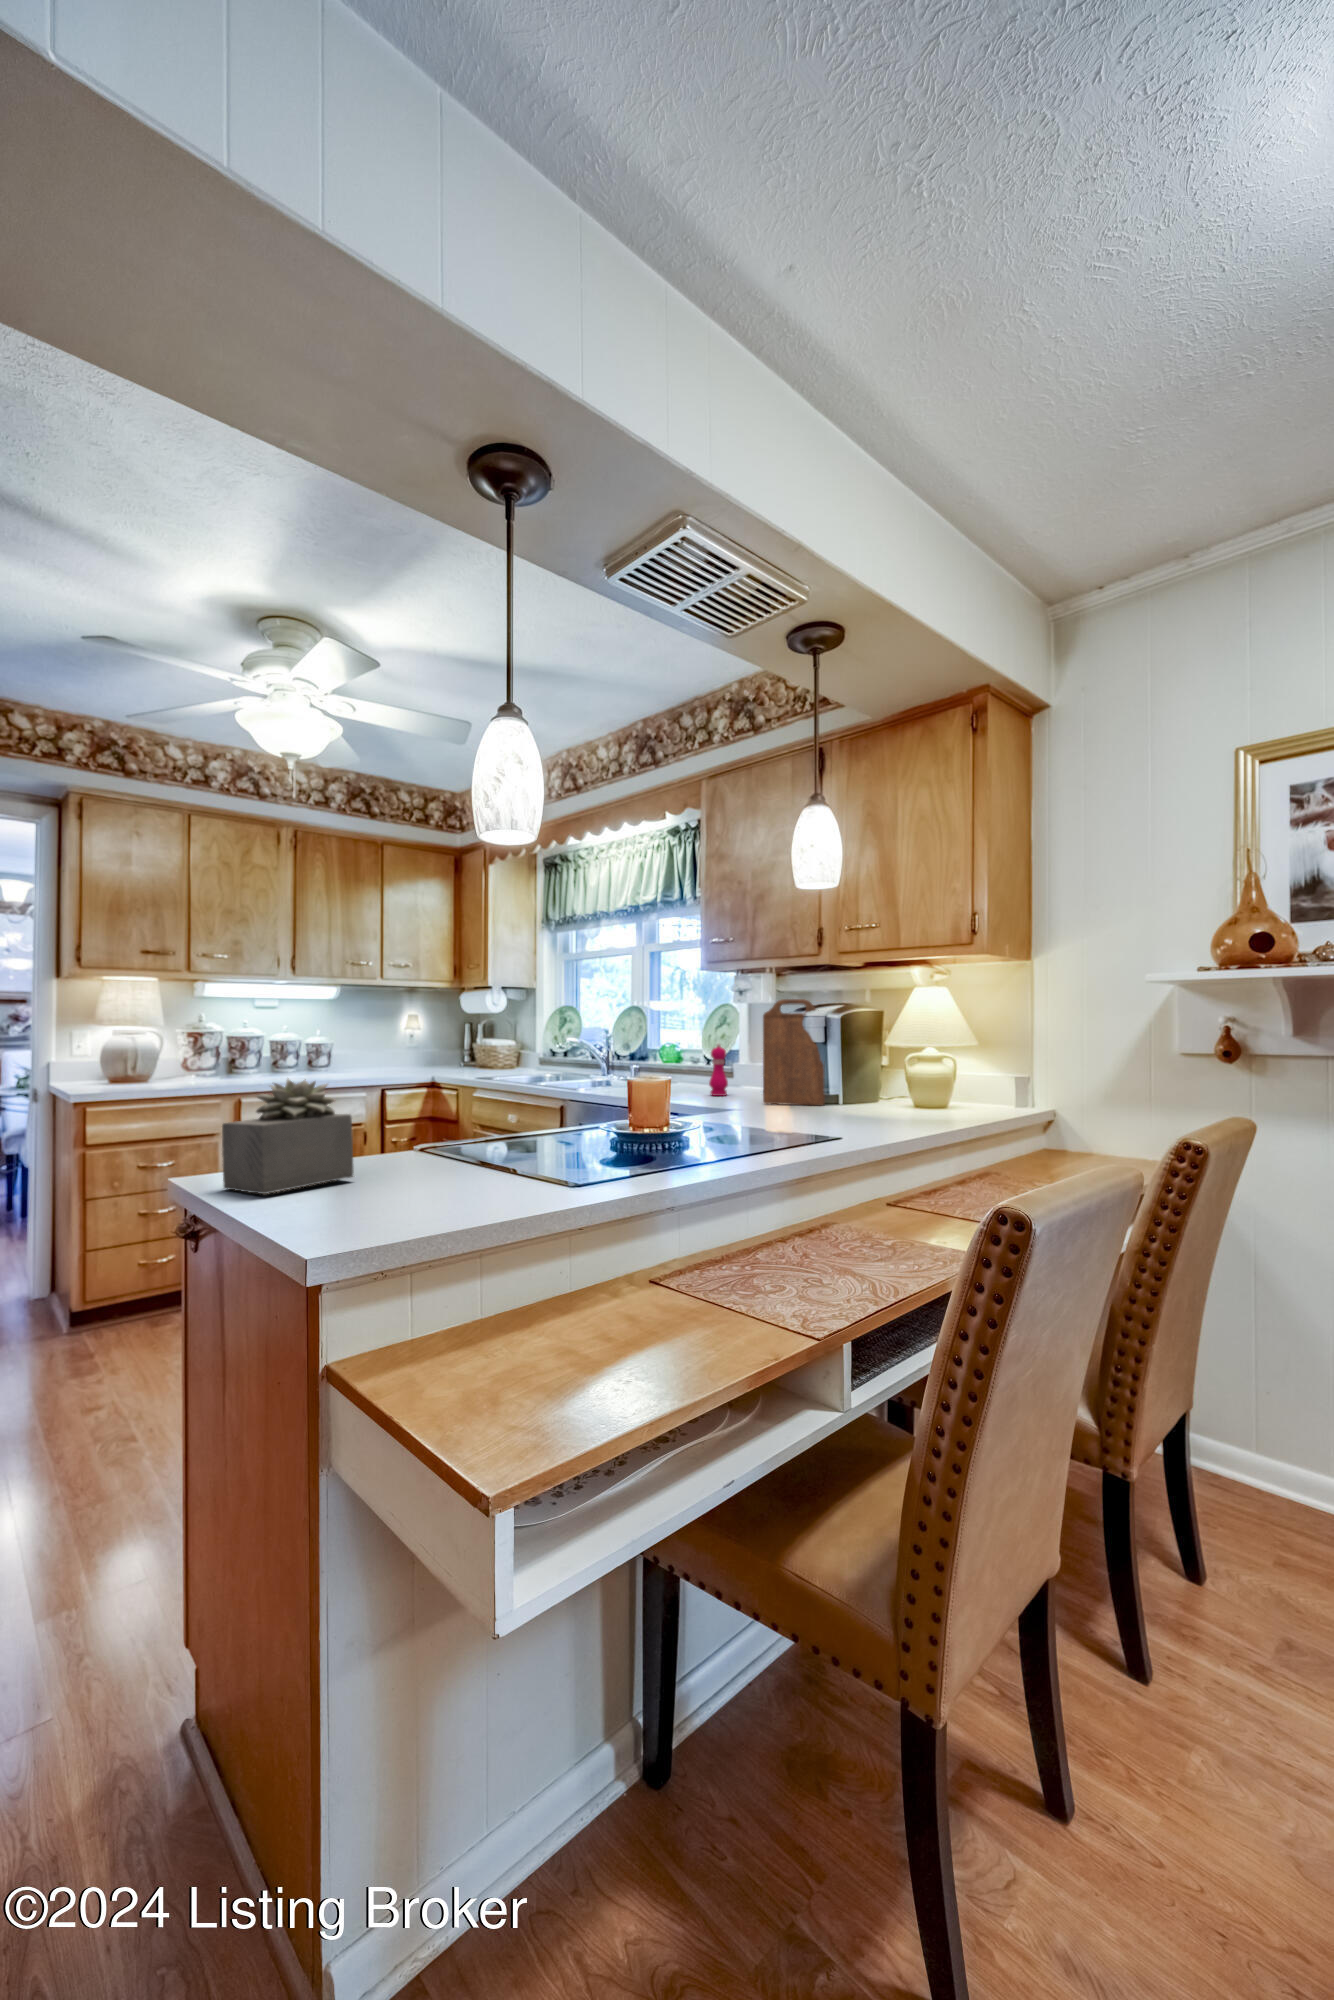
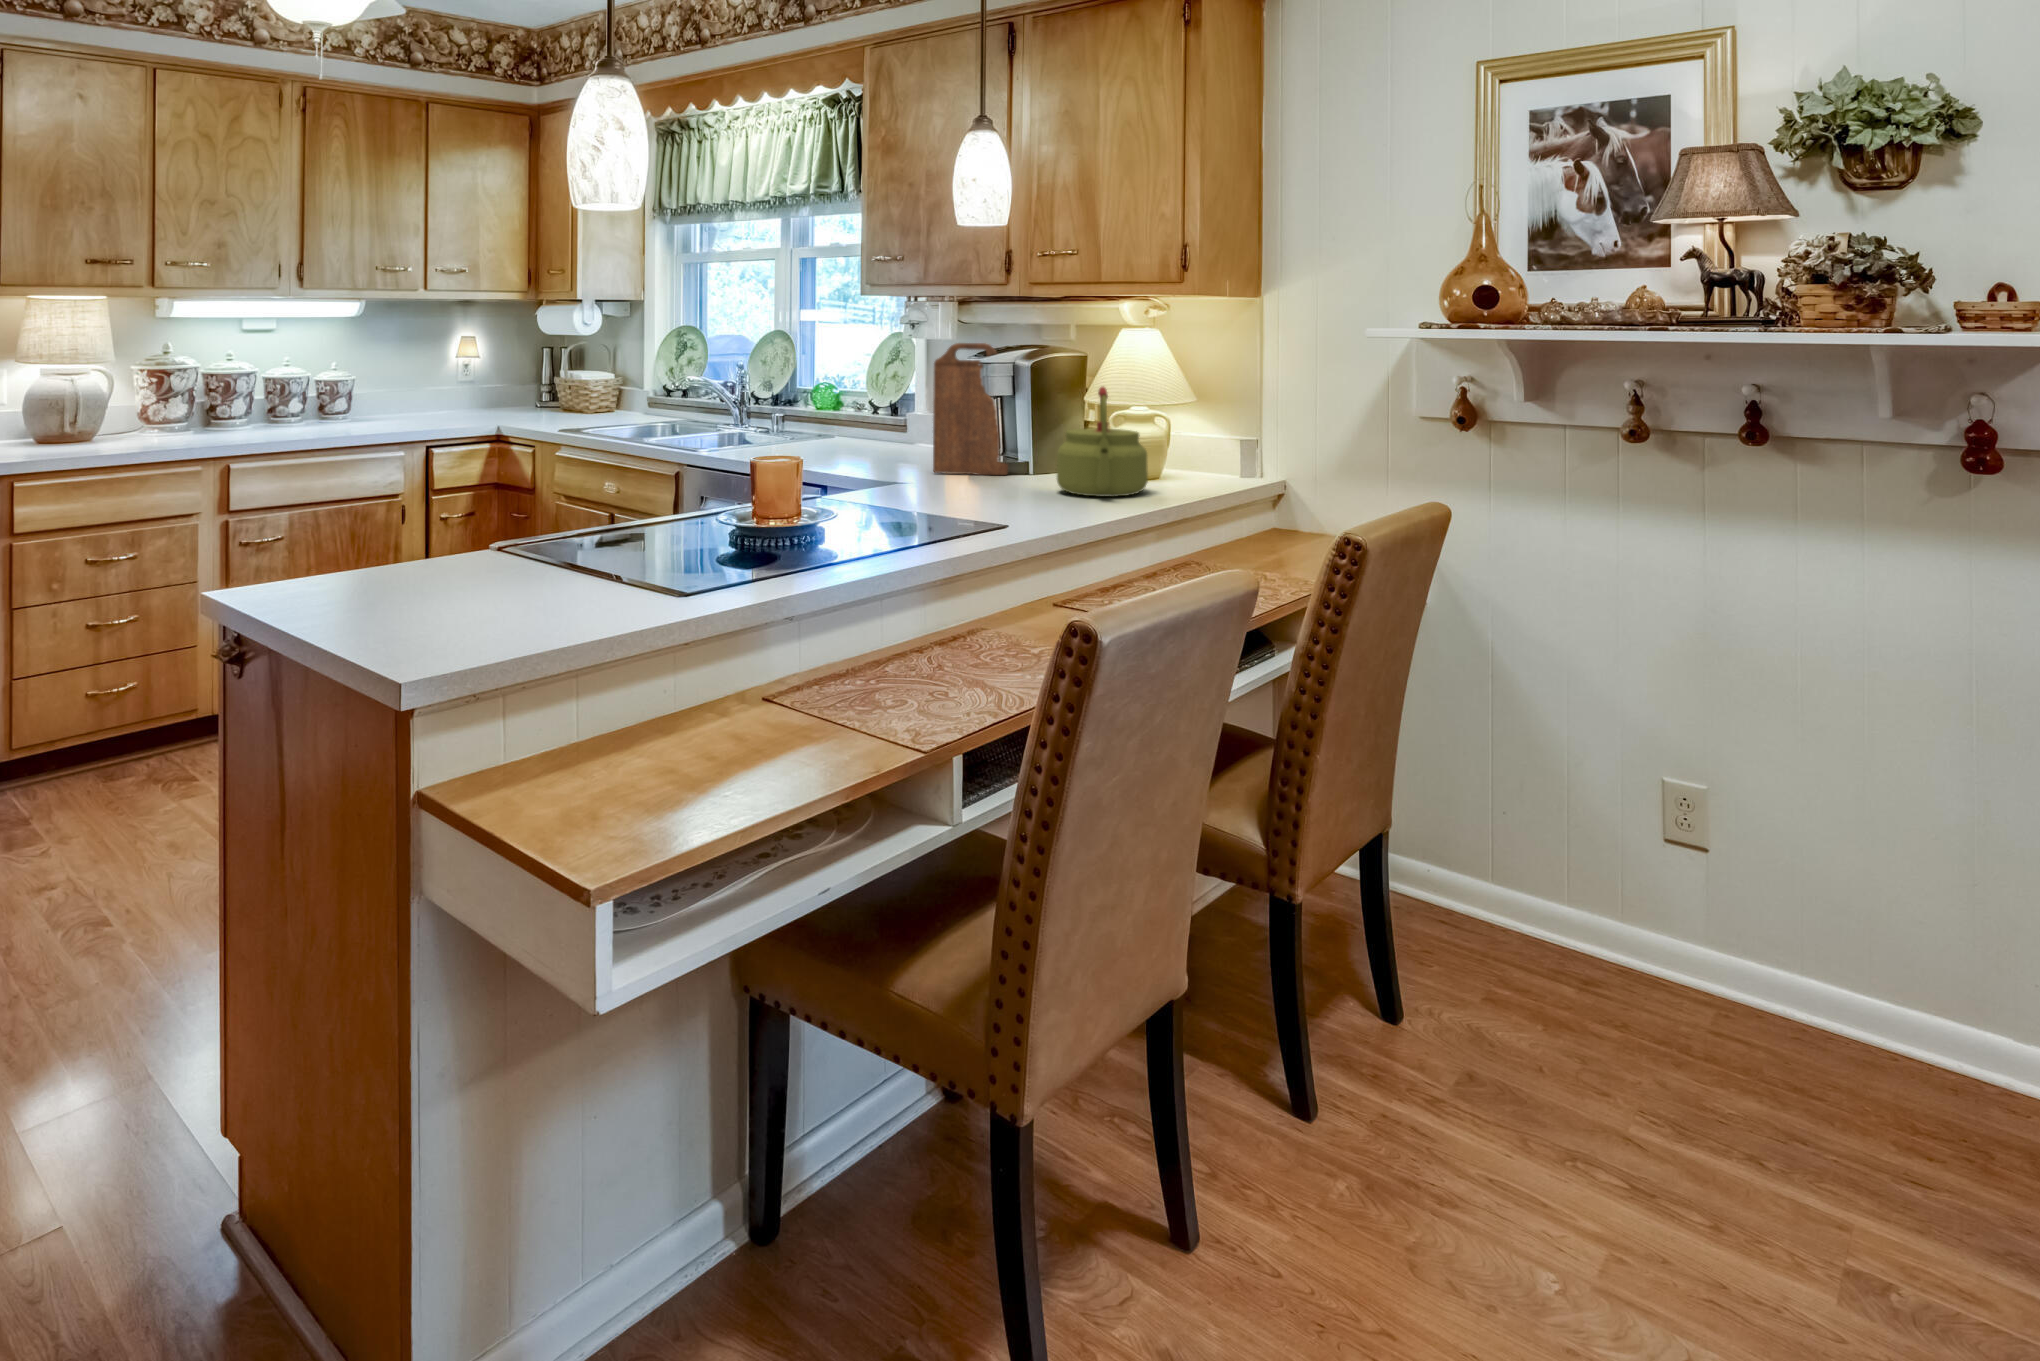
kettle: none [872,1028,950,1119] -> present [1057,387,1148,496]
pepper mill: present [709,1043,728,1096] -> none [871,392,894,459]
succulent plant: present [222,1079,354,1194] -> none [271,473,429,609]

